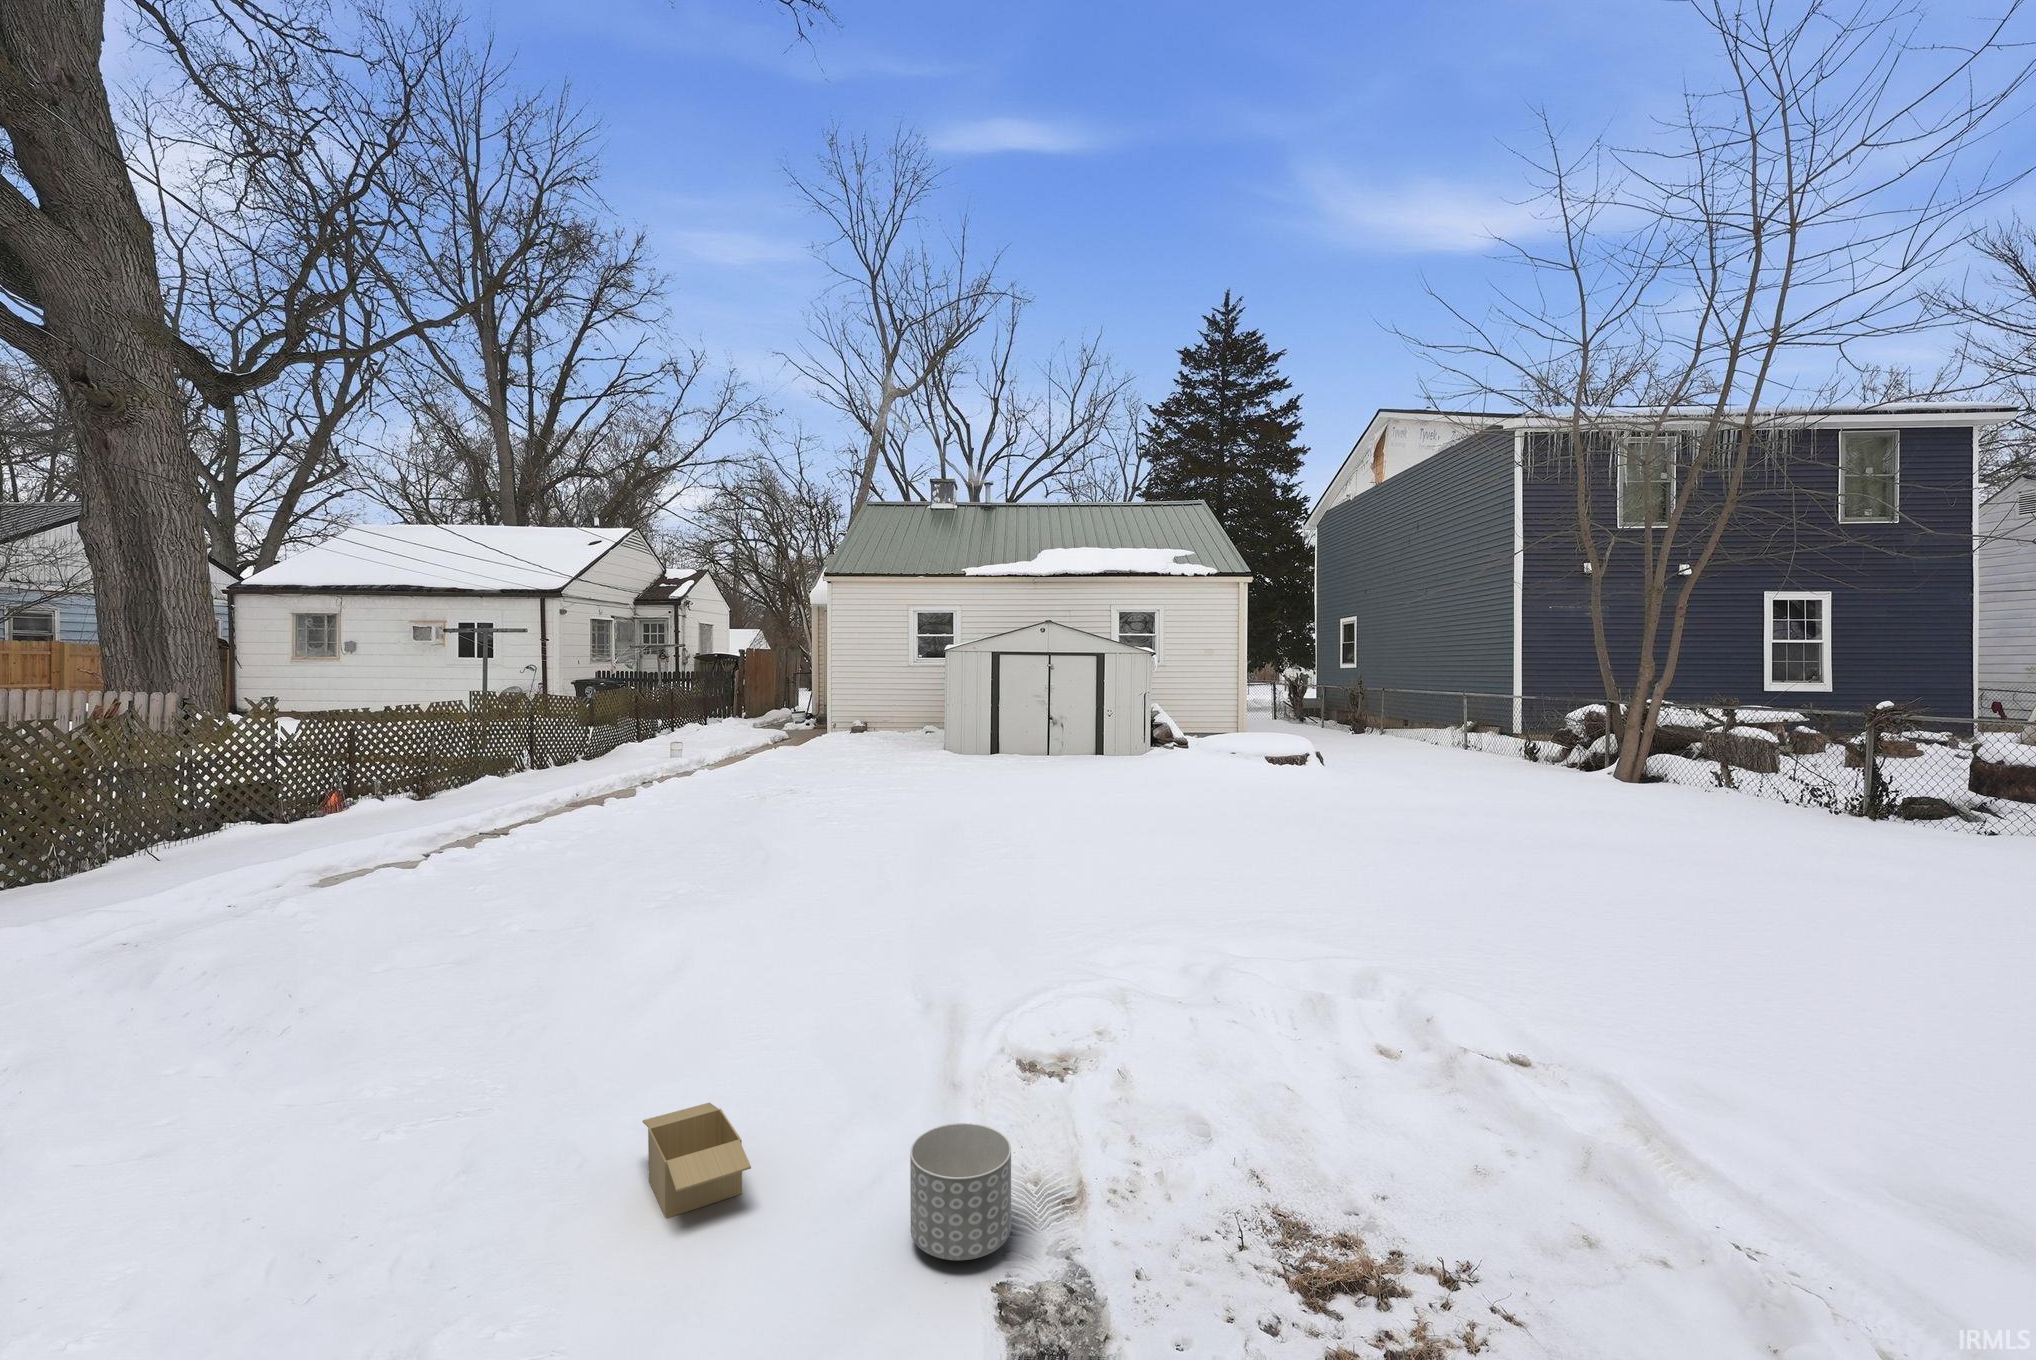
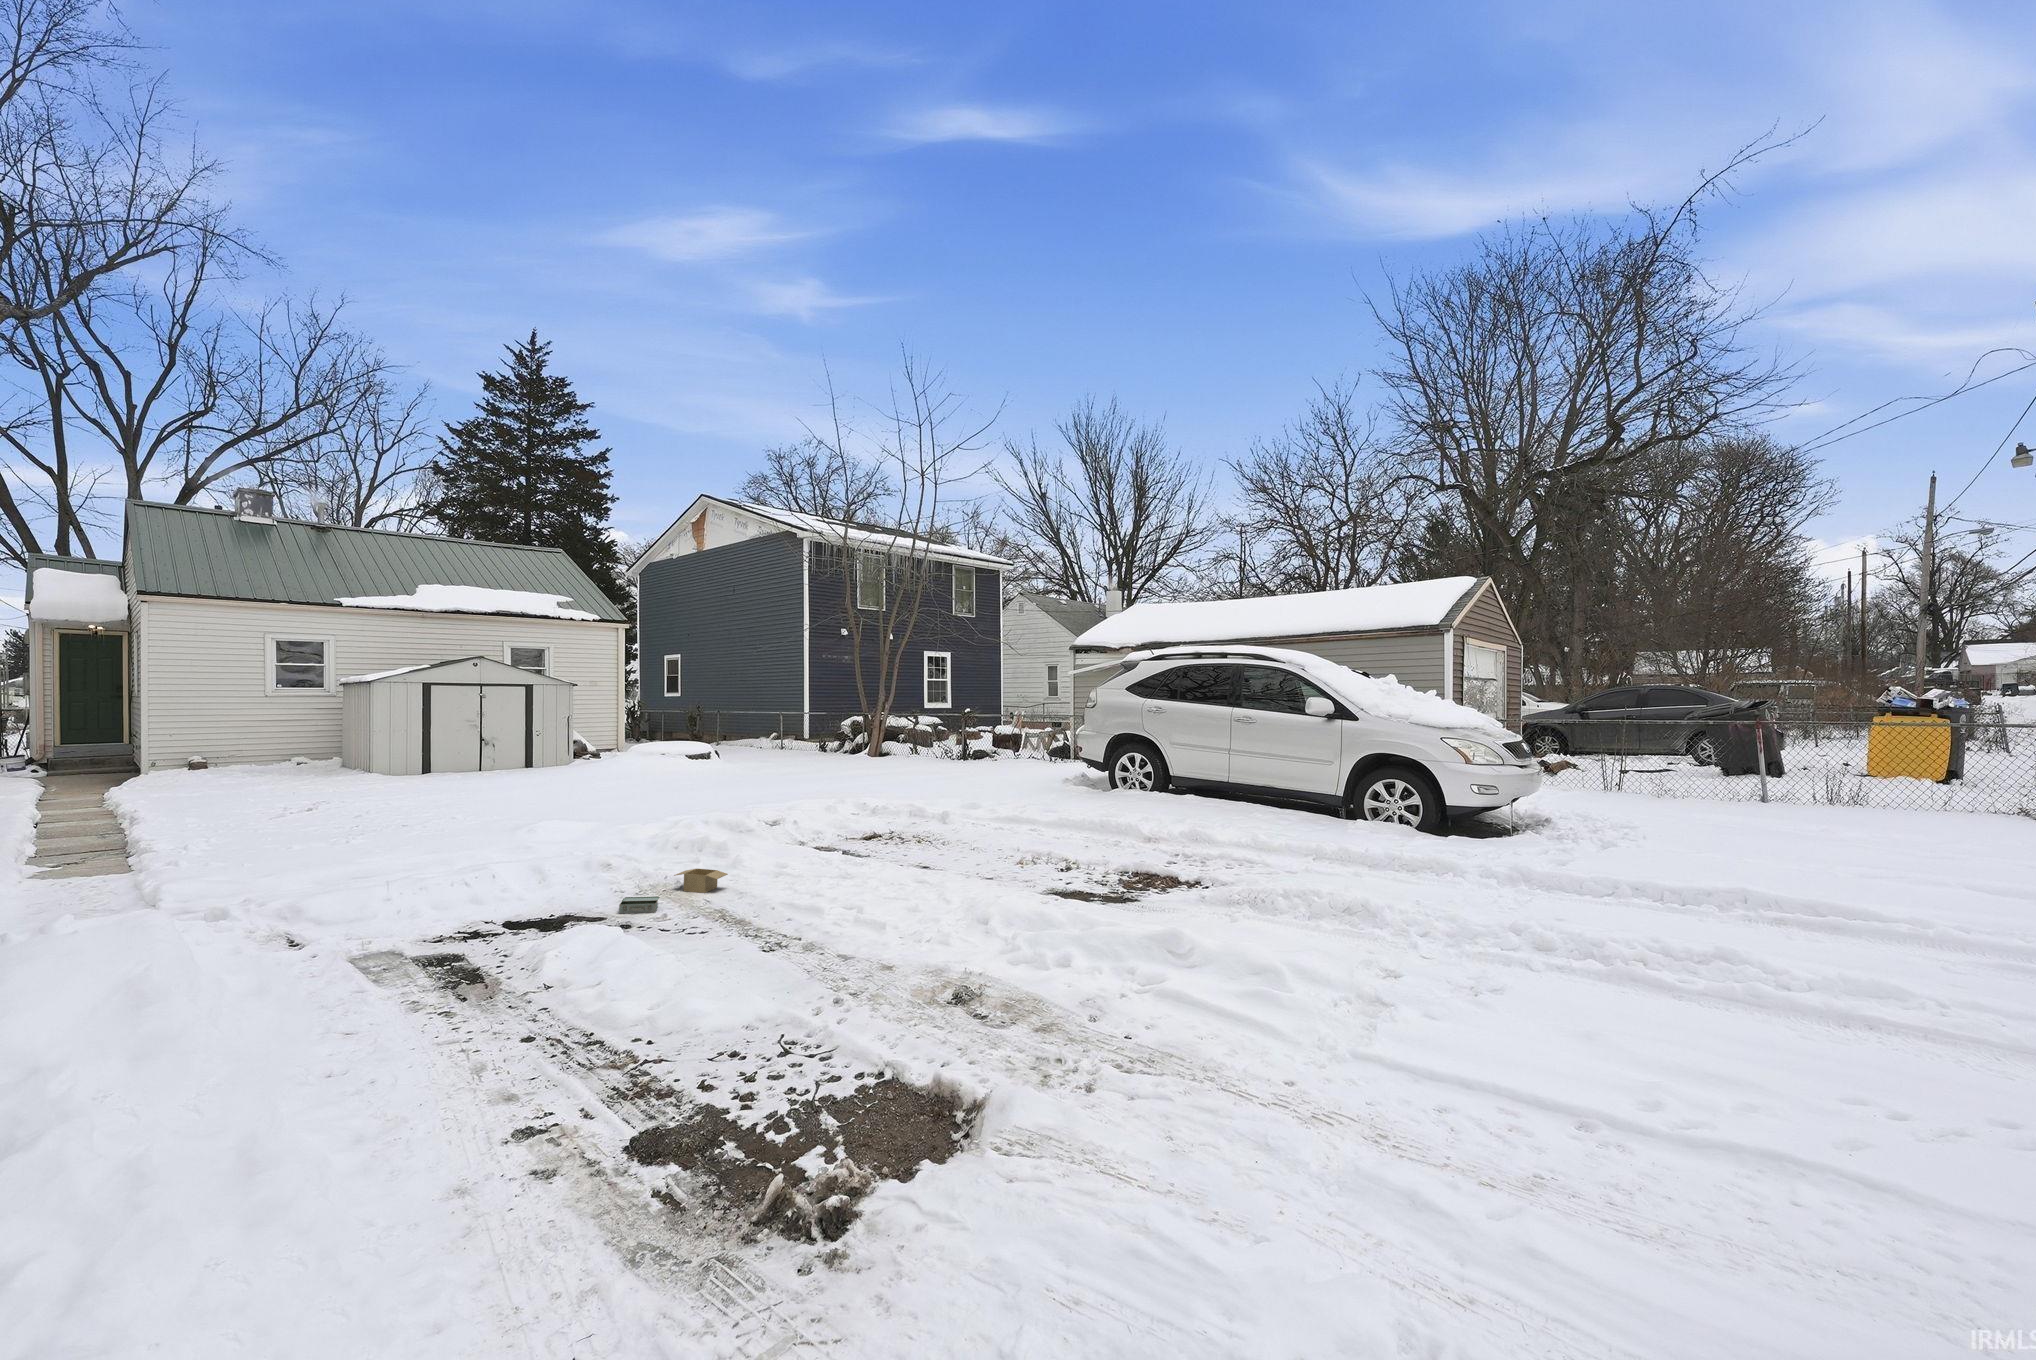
planter: present [910,1123,1011,1260] -> none [777,852,806,882]
toolbox: none [309,1194,447,1305] -> present [619,896,660,914]

